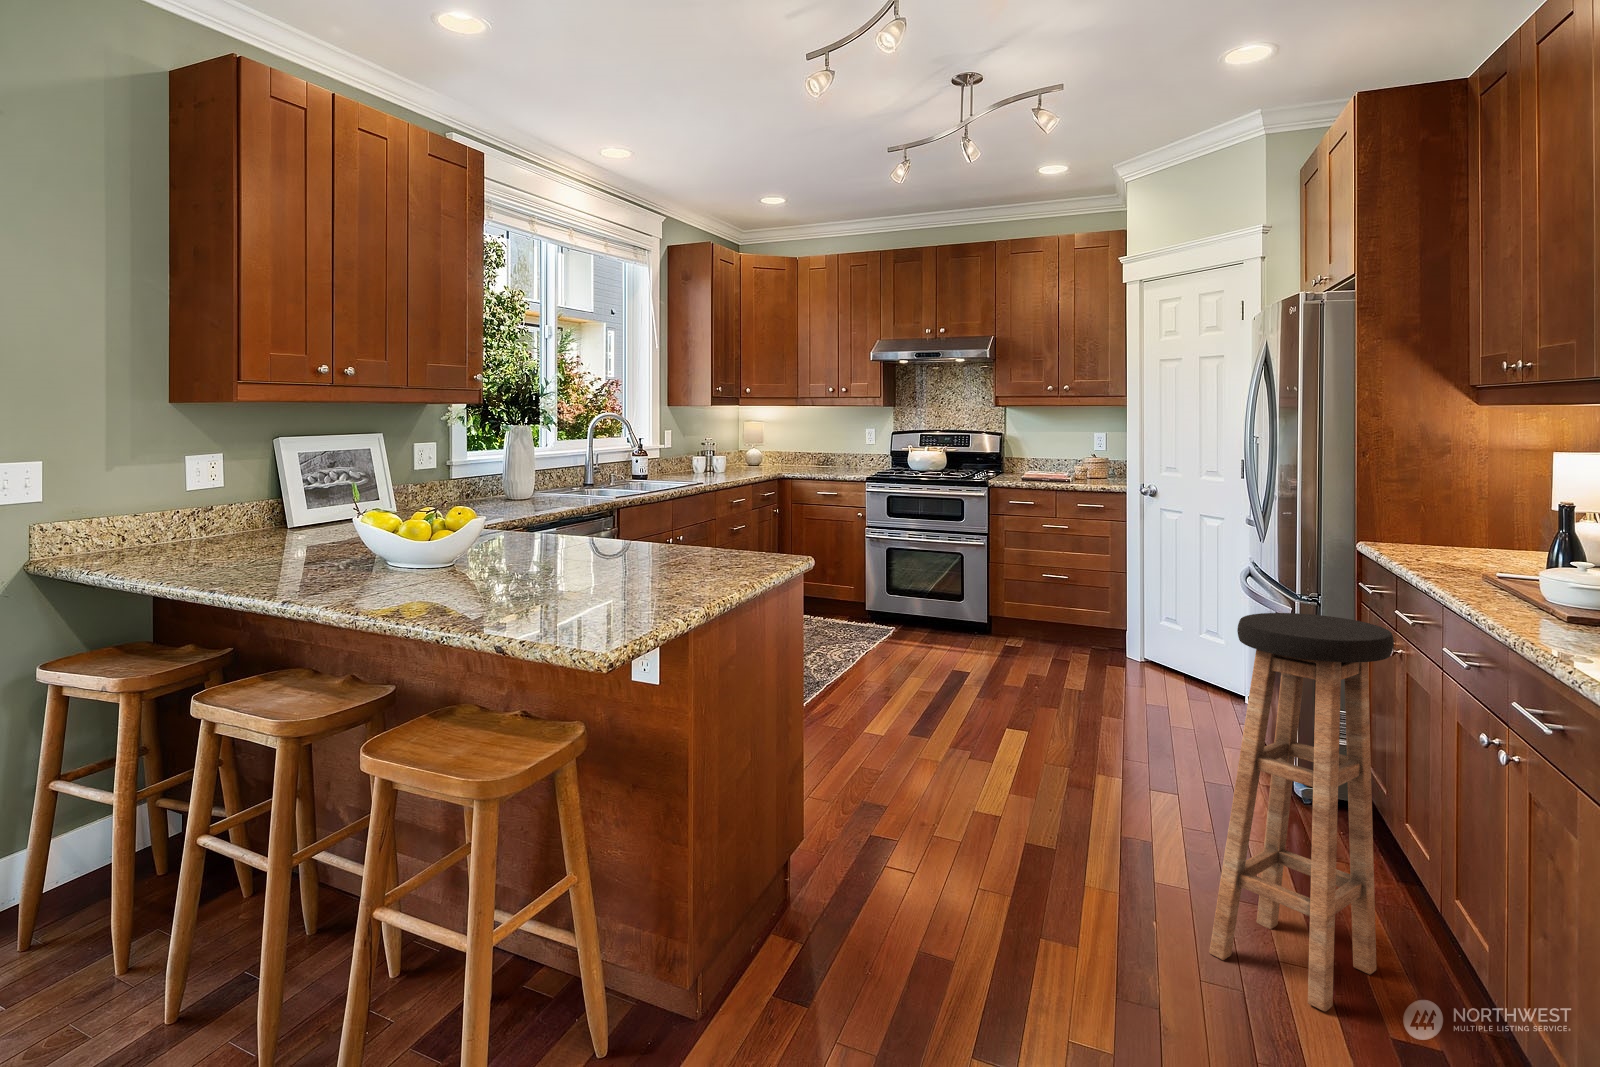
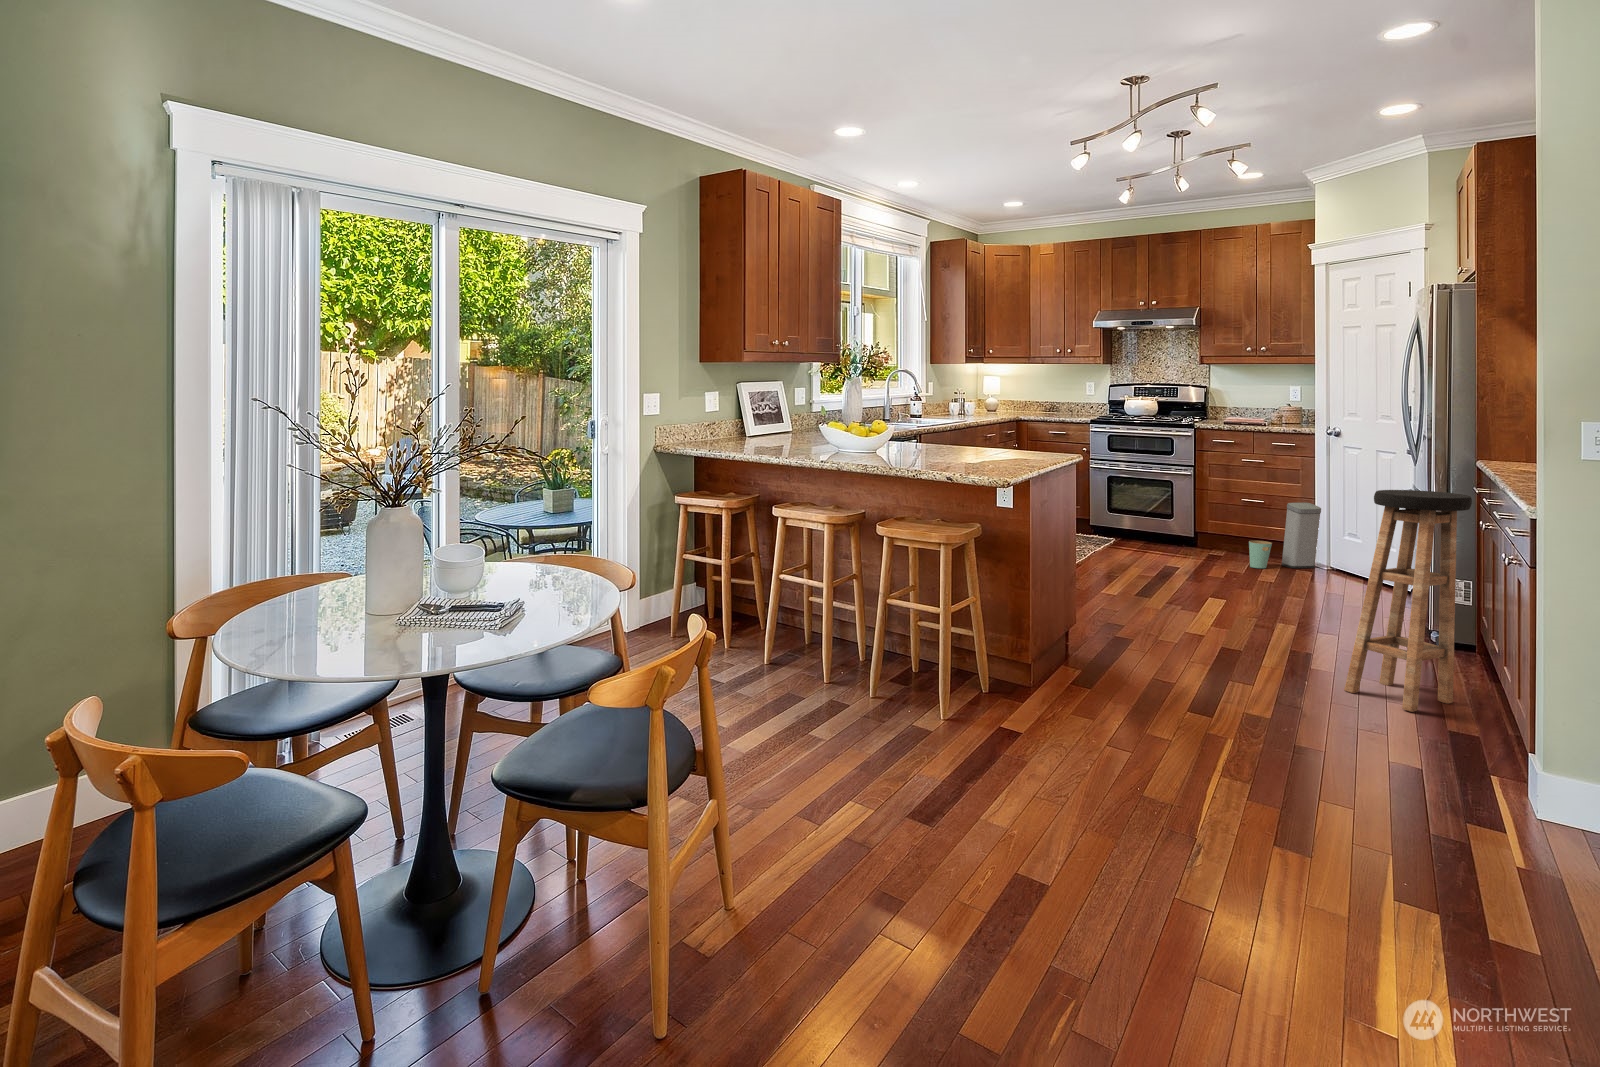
trash can: none [1056,580,1138,667] -> present [1249,503,1321,568]

